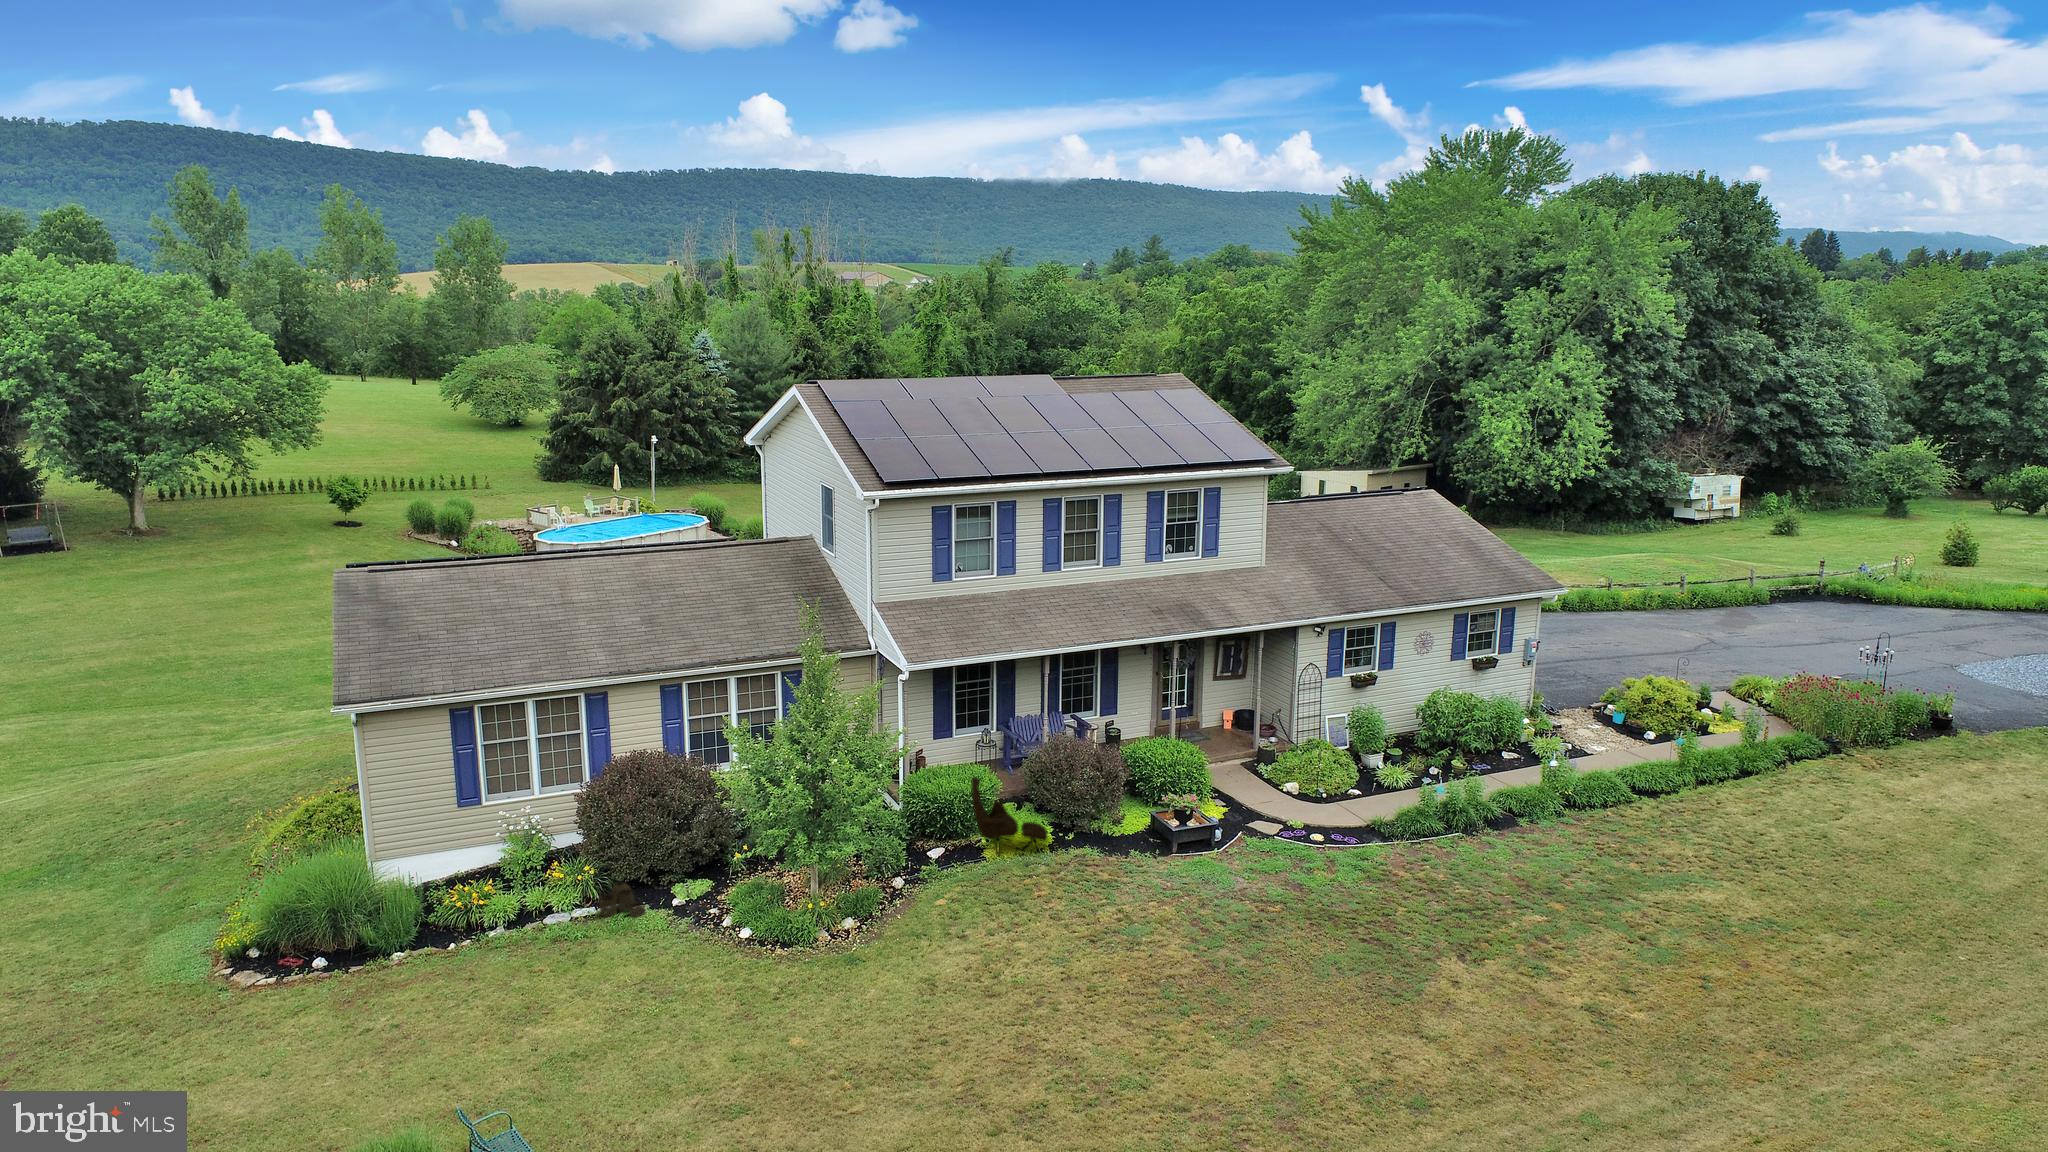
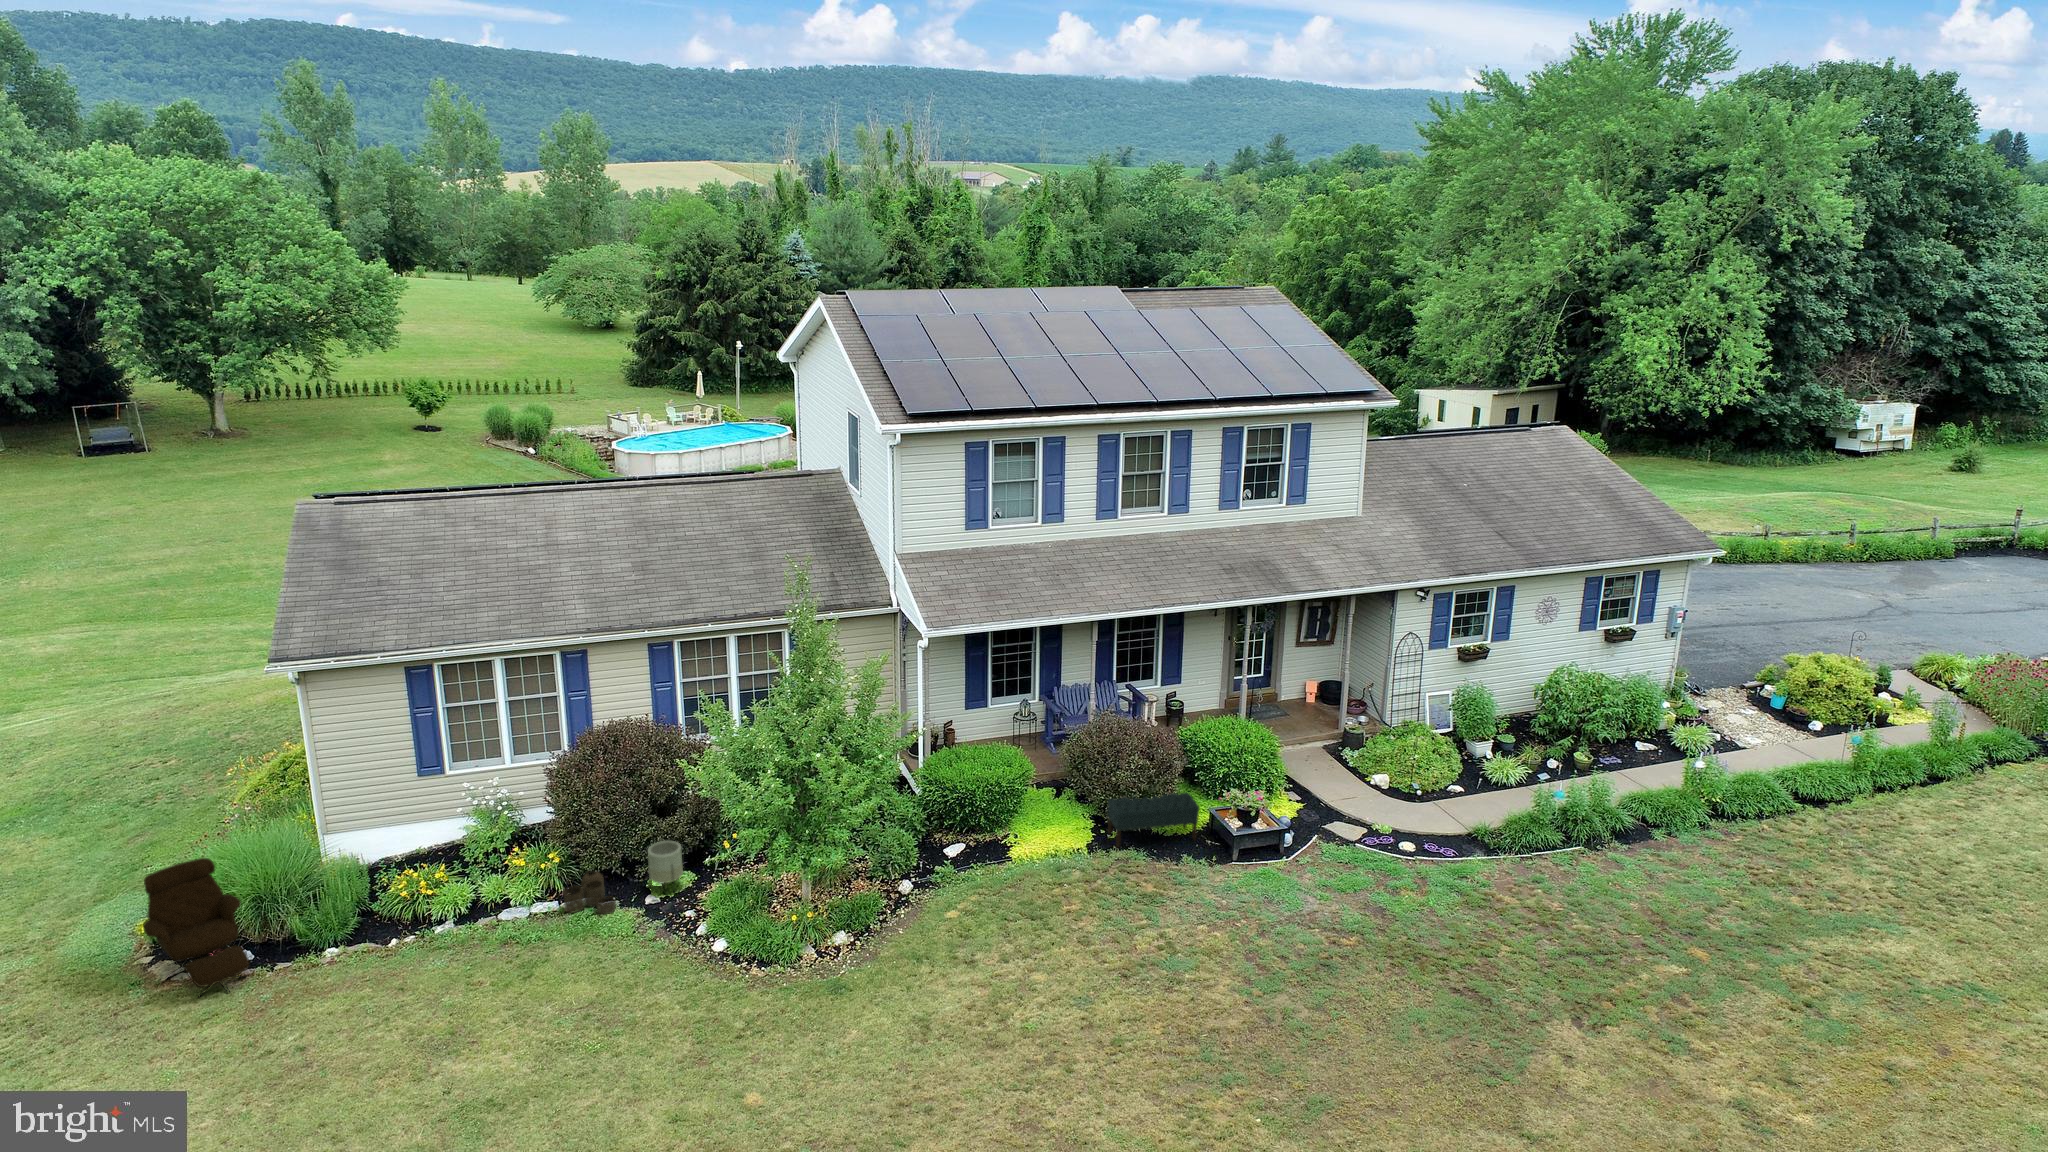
lounge chair: present [971,777,1048,856] -> present [143,858,249,997]
bench: none [1064,801,1144,849] -> present [1108,793,1200,848]
planter: none [670,853,701,900] -> present [647,841,683,892]

